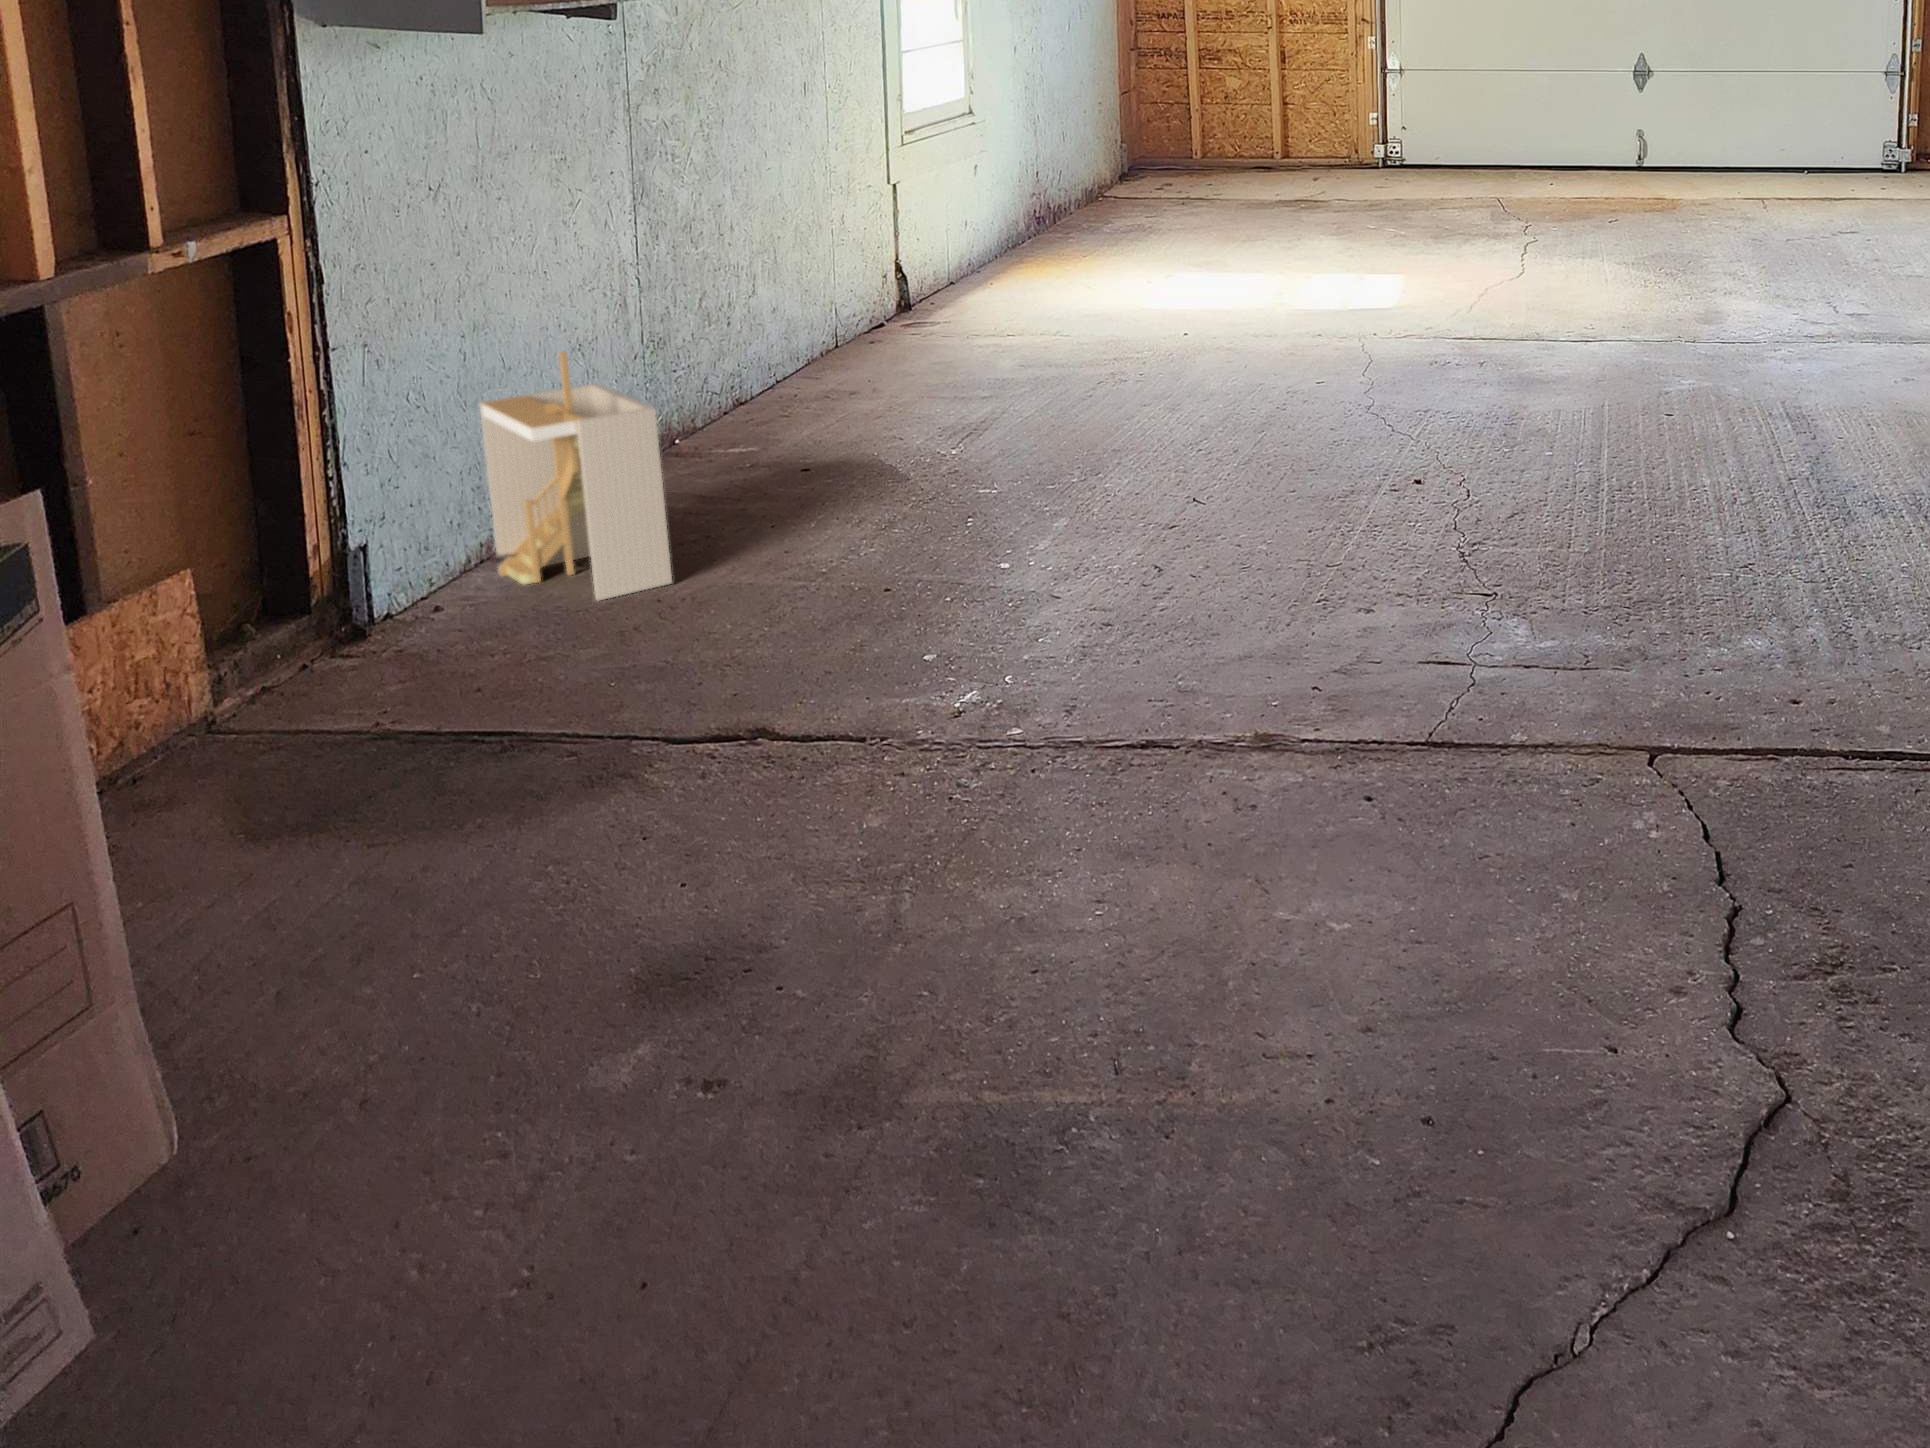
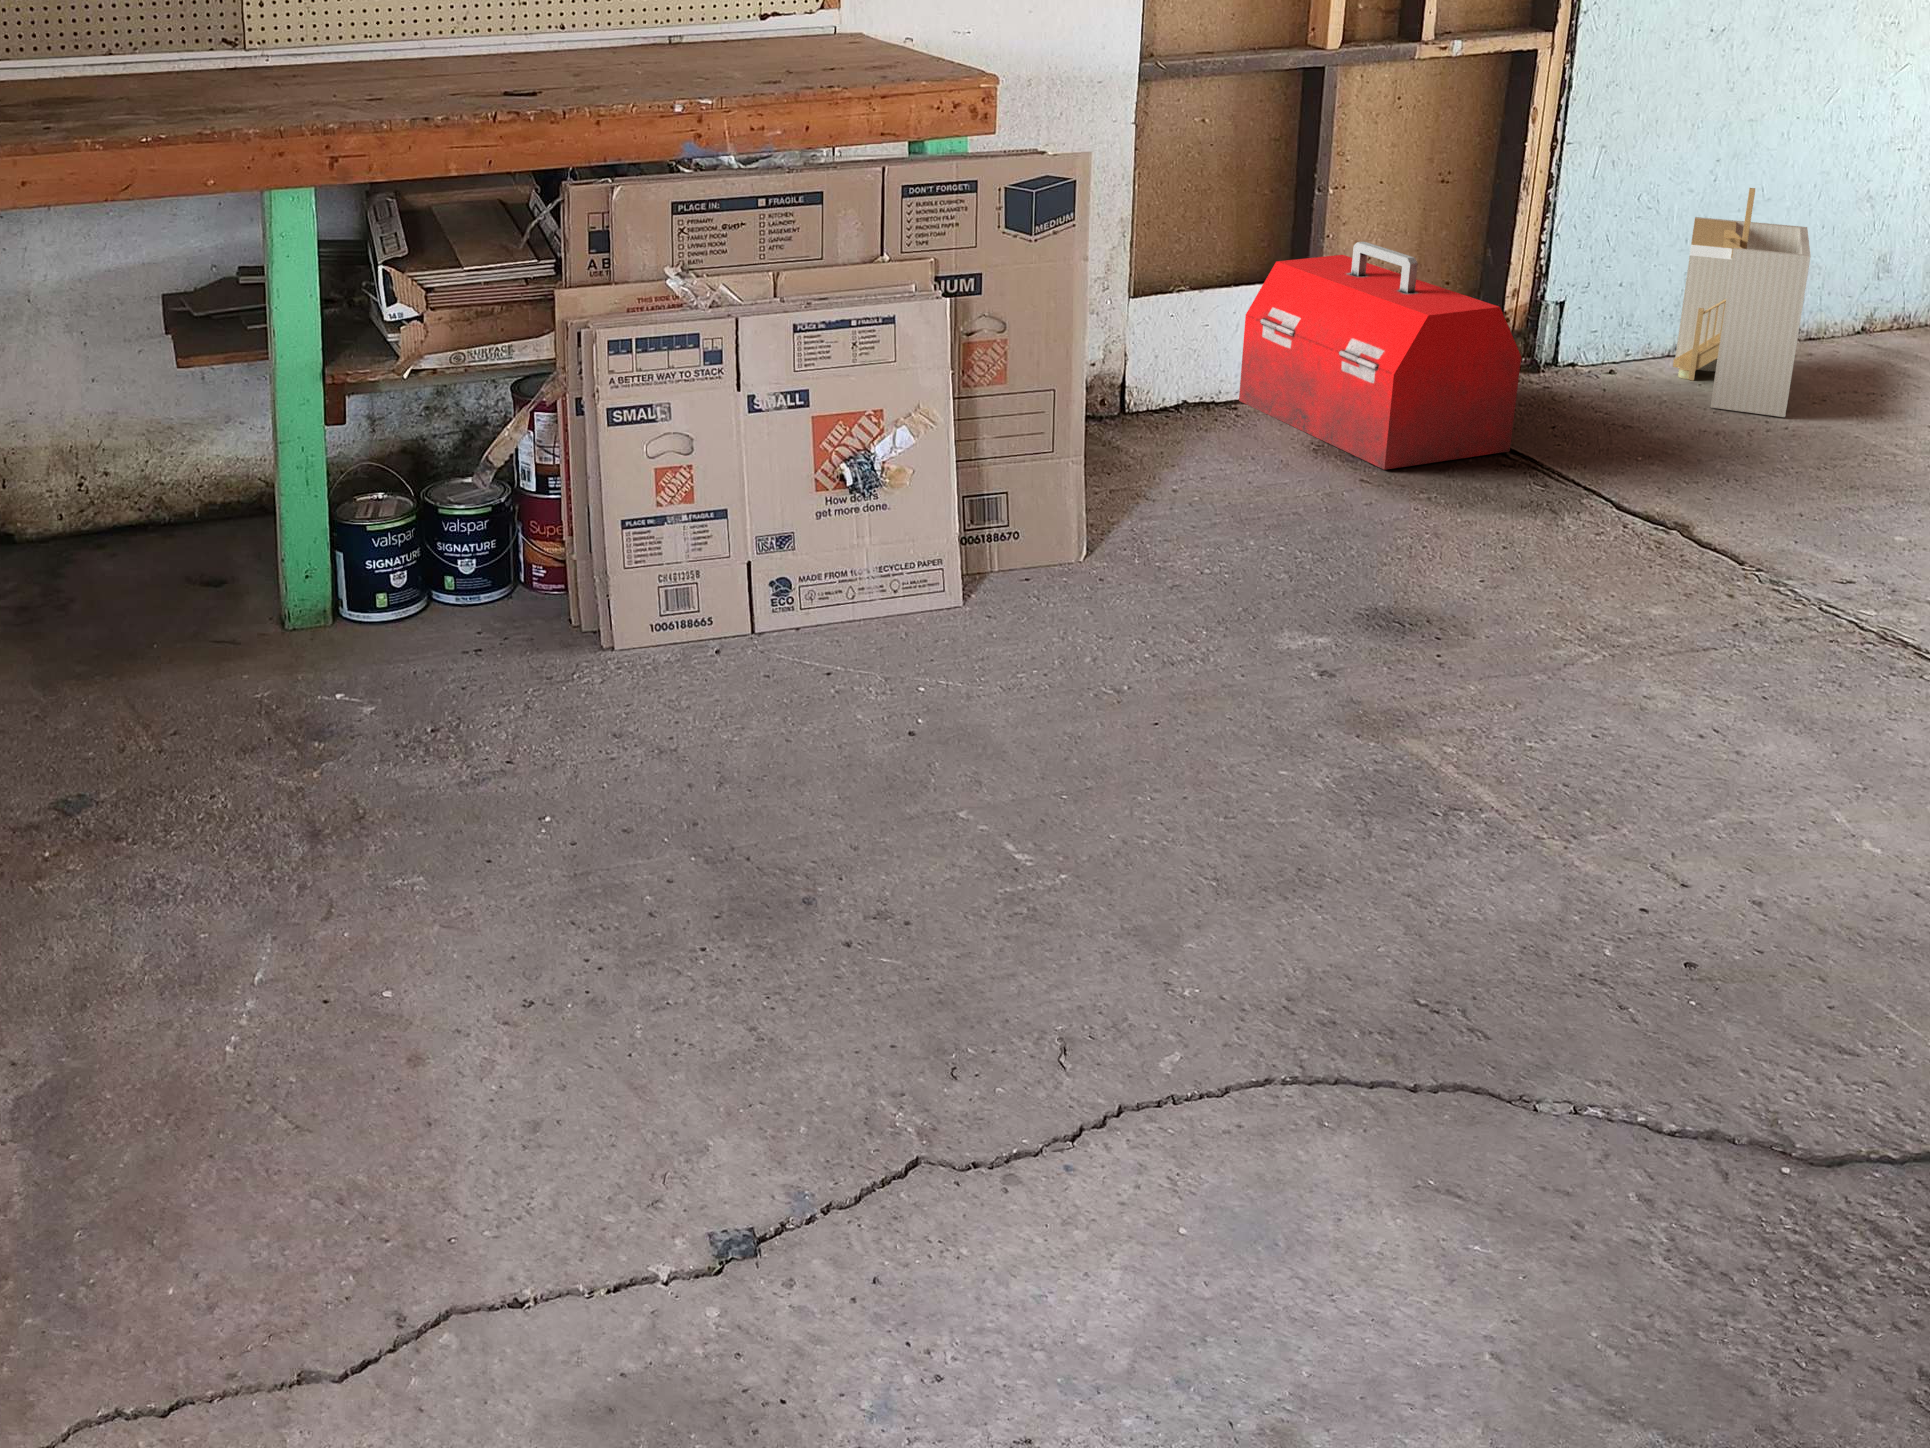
toolbox: none [30,529,488,827] -> present [1239,242,1521,470]

